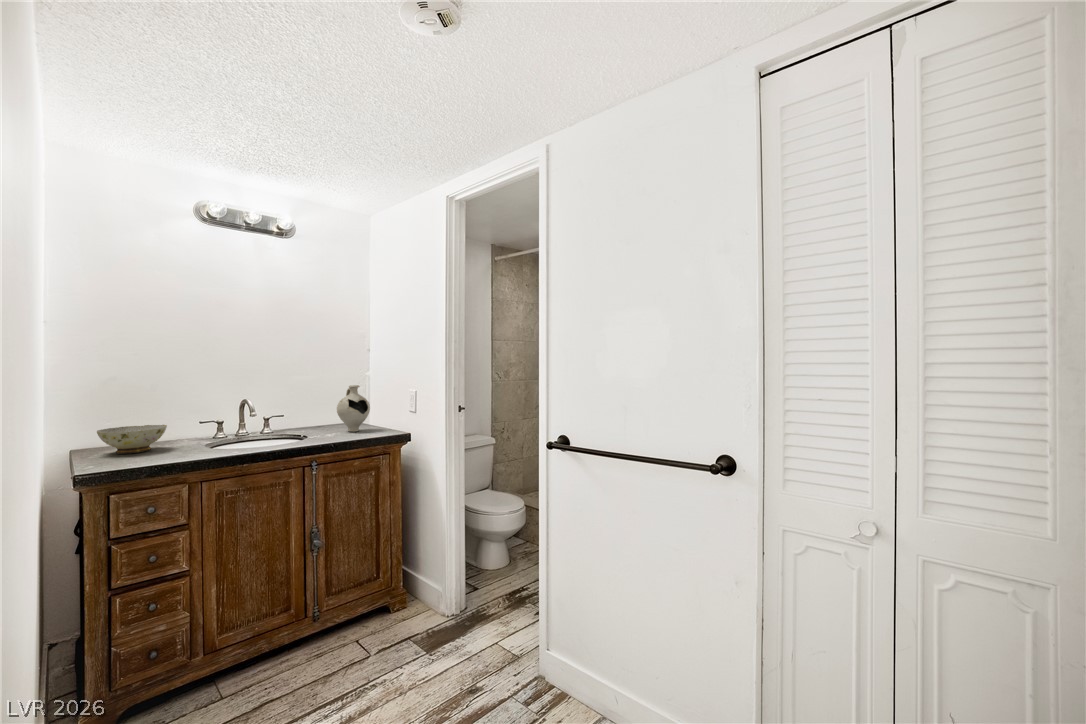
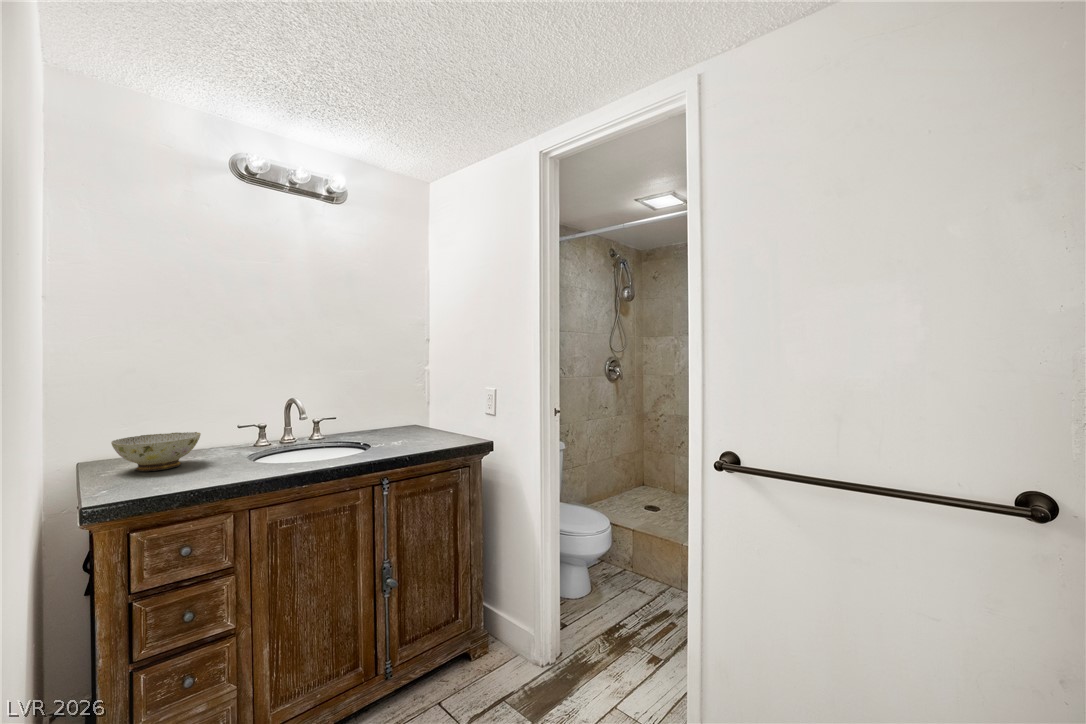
decorative vase: present [337,385,370,432] -> none [400,381,439,438]

